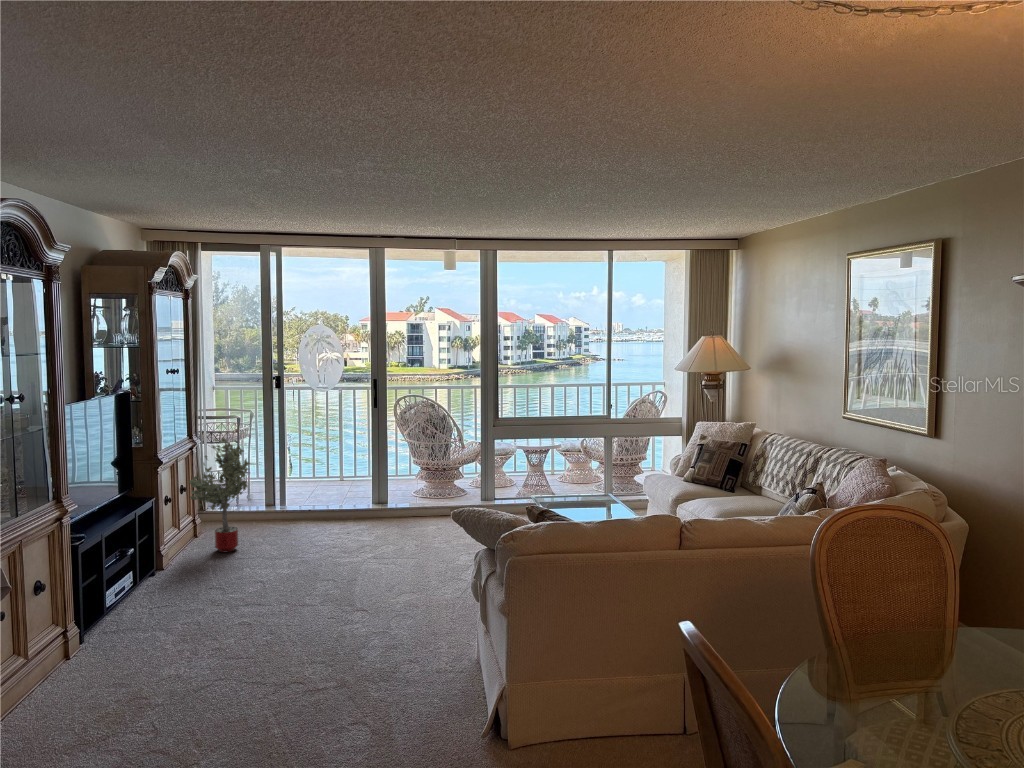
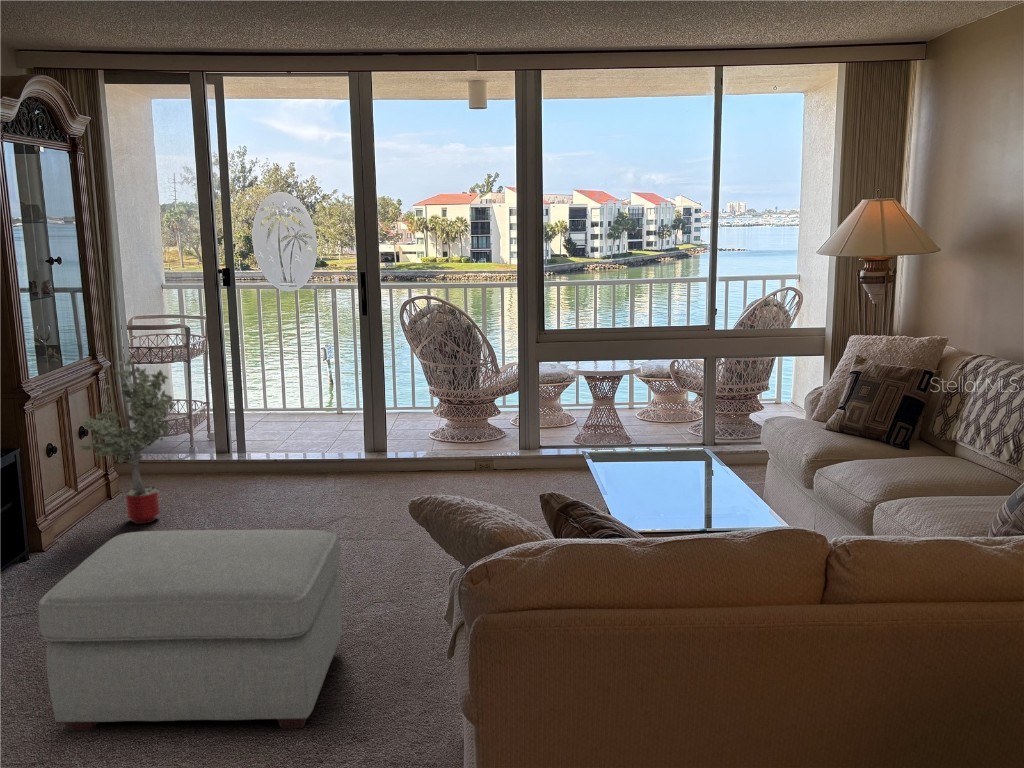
ottoman: none [229,540,397,661] -> present [38,530,342,731]

